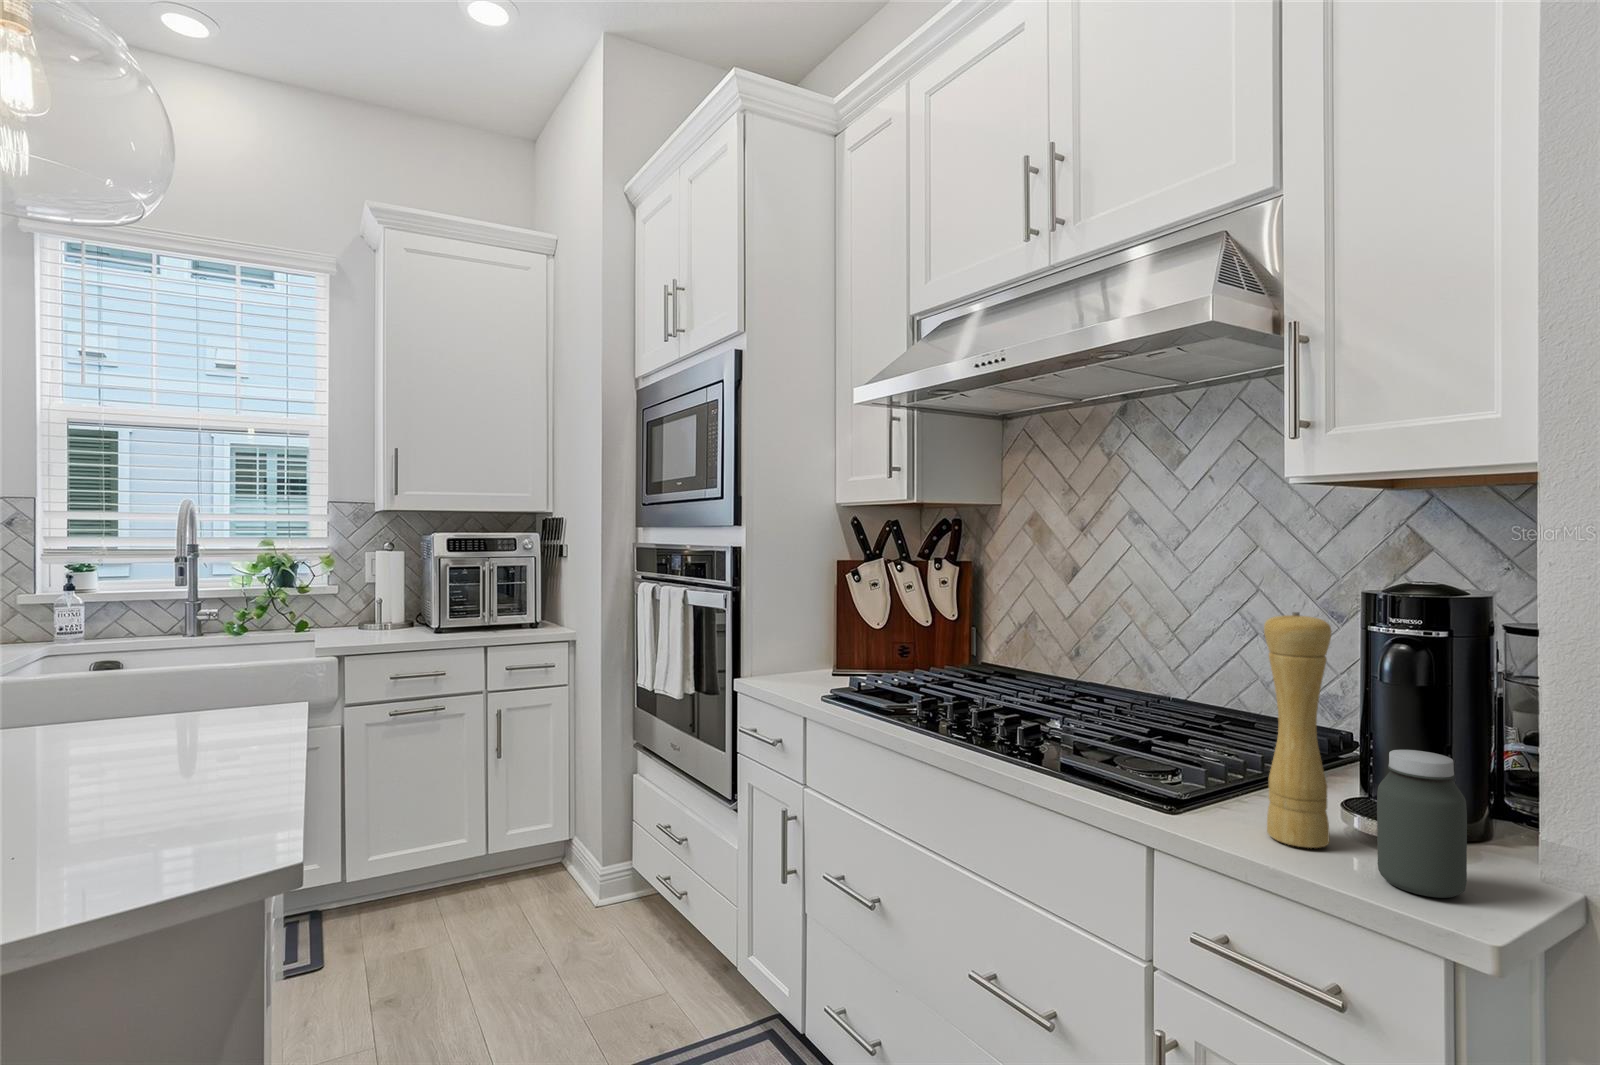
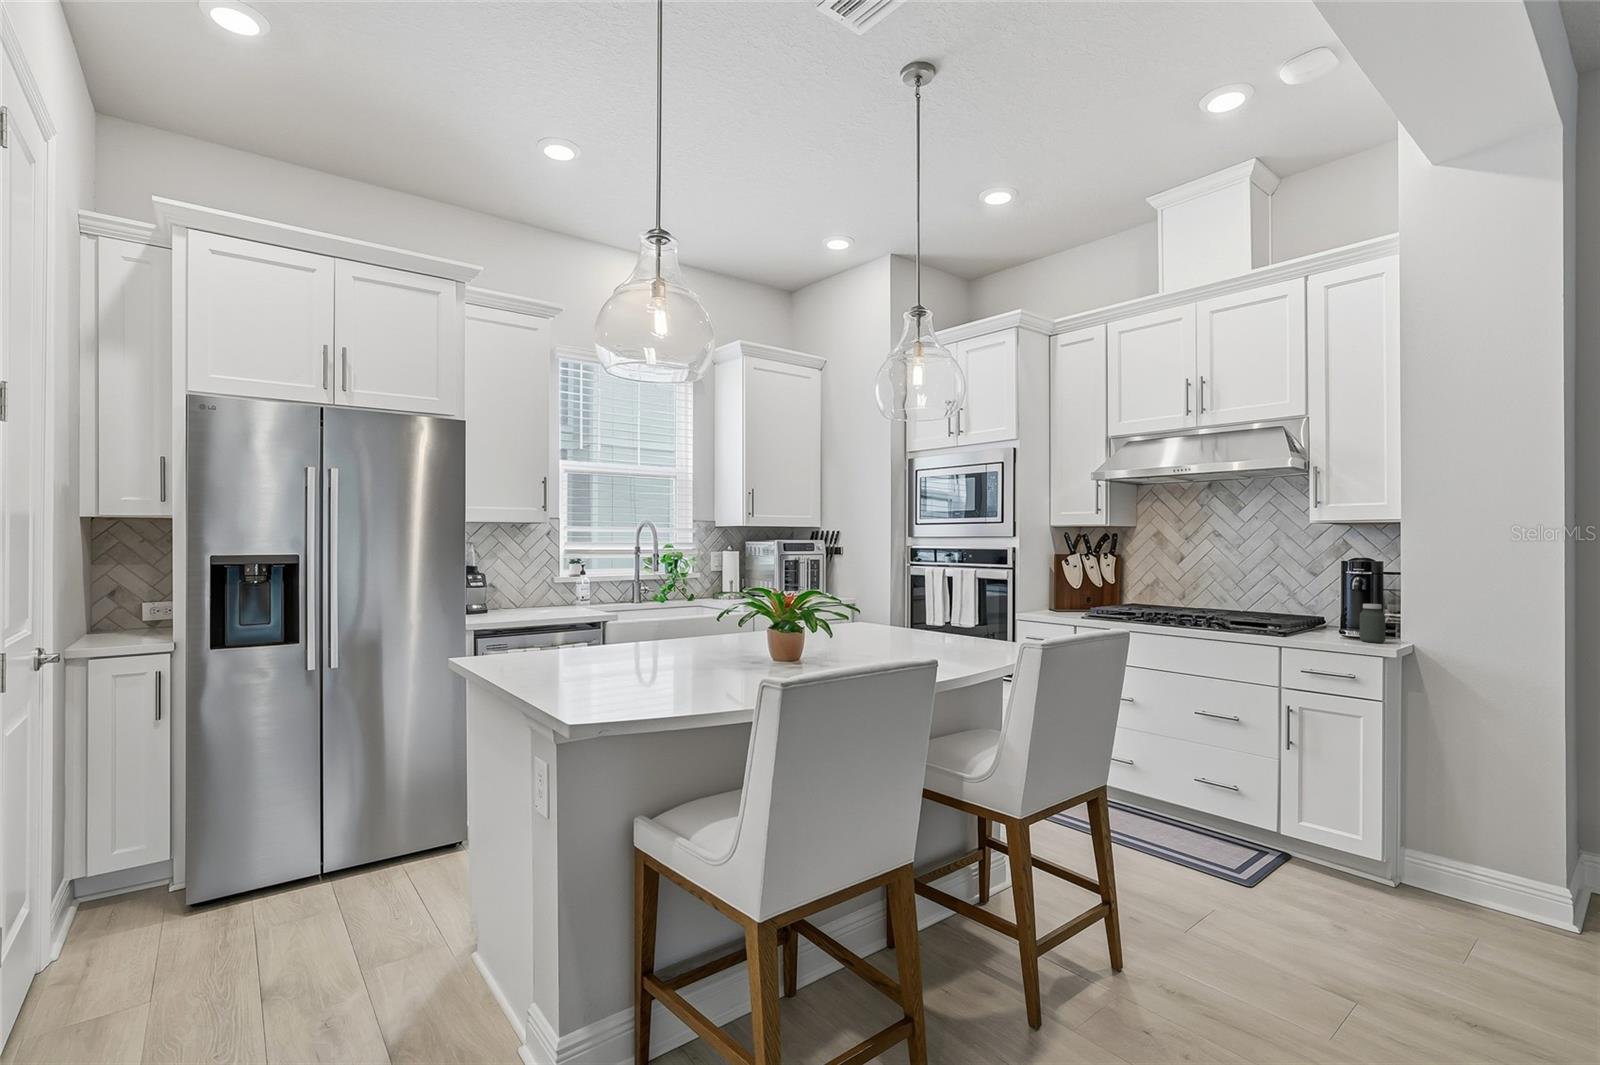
pepper mill: present [1264,612,1331,848] -> none [1319,565,1342,638]

